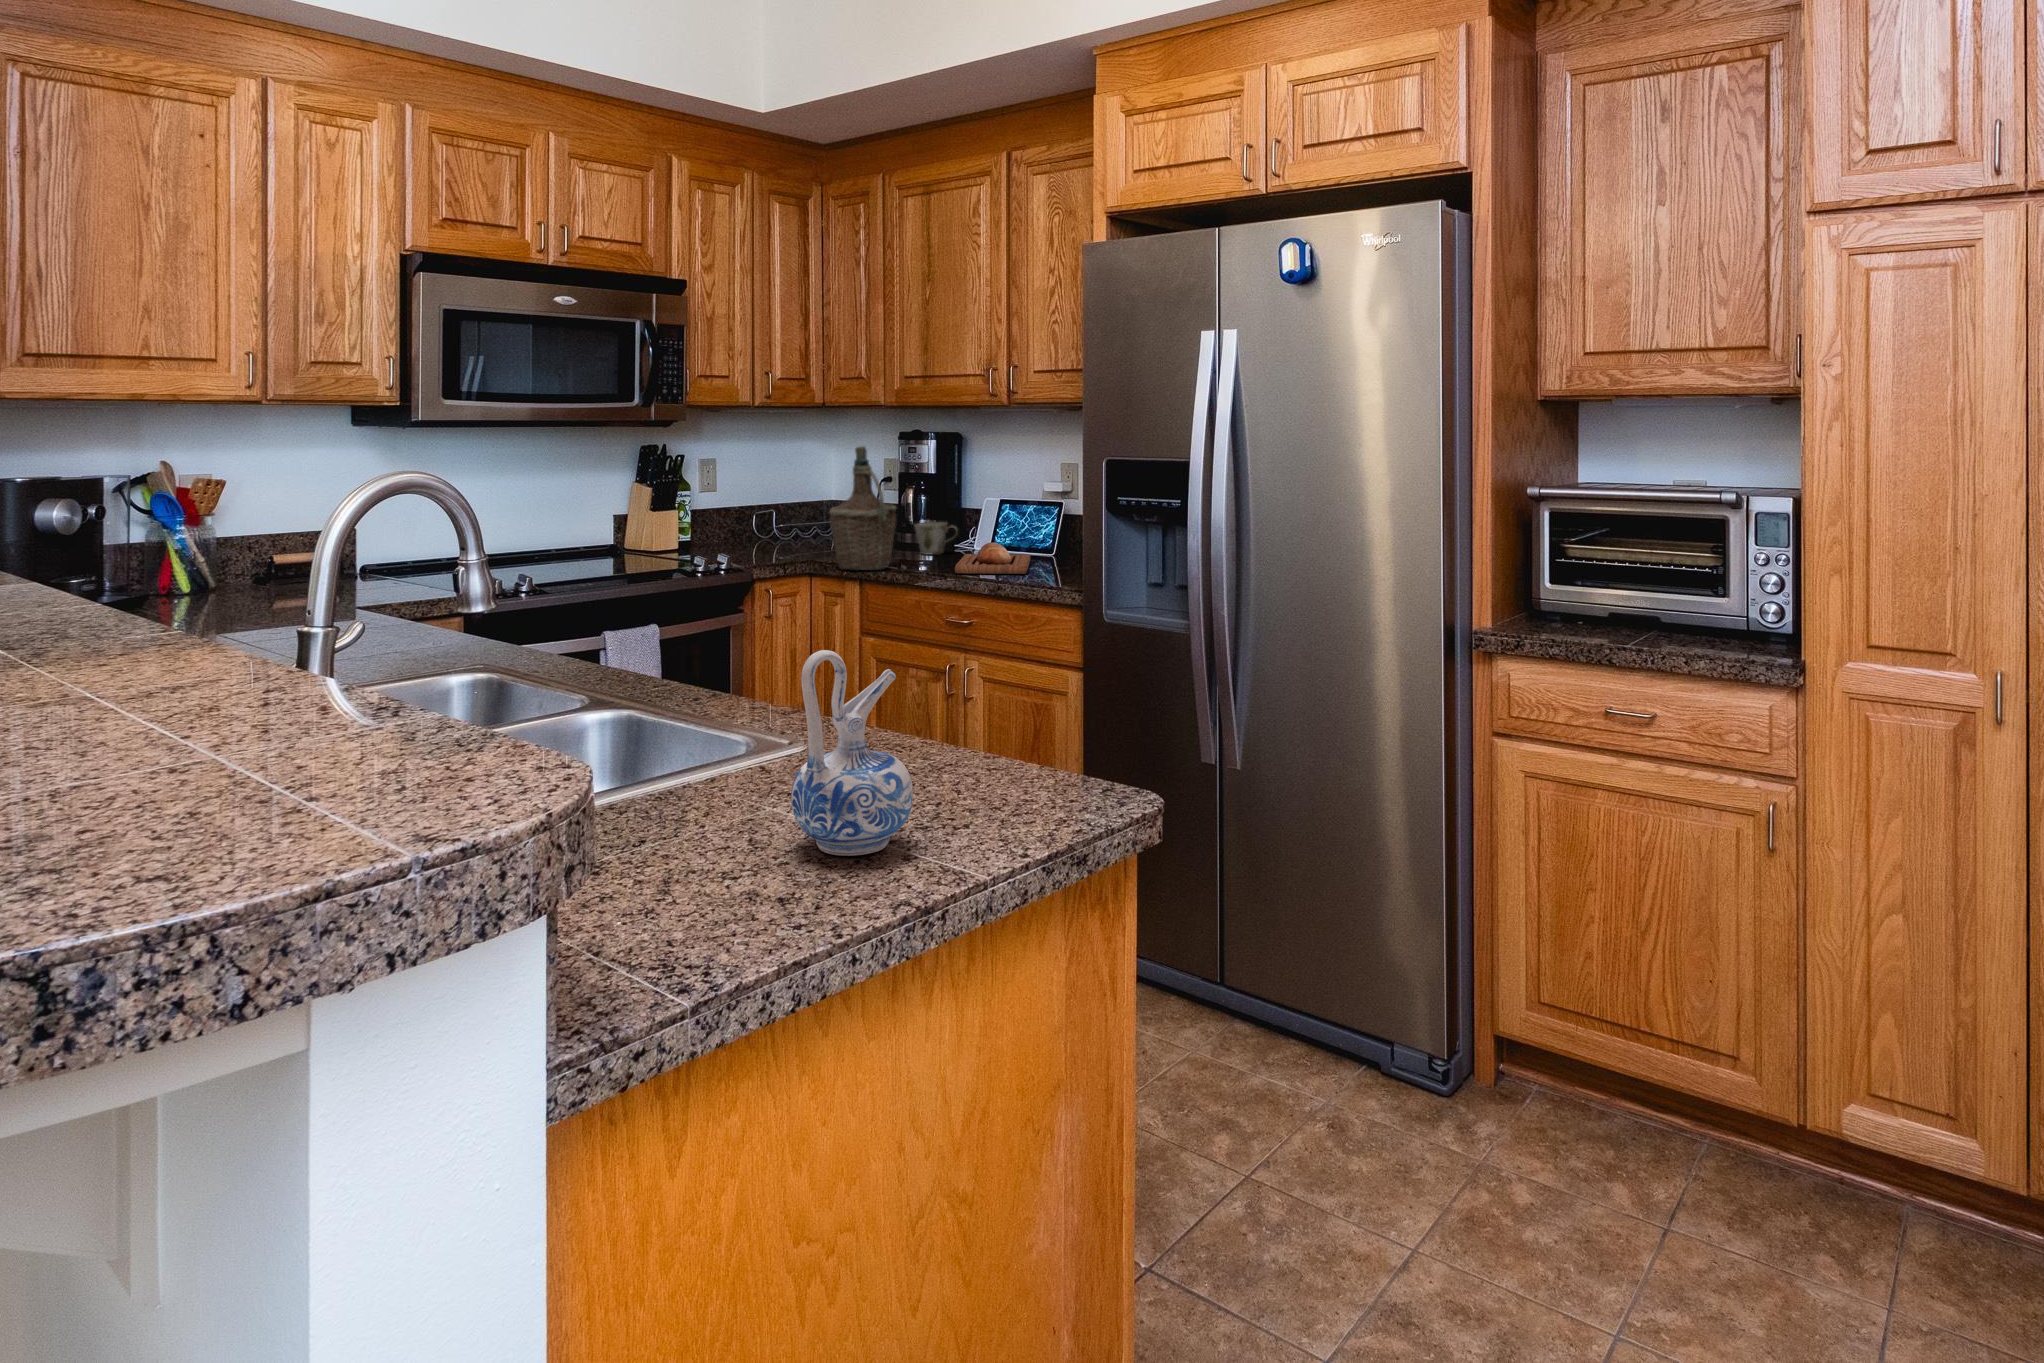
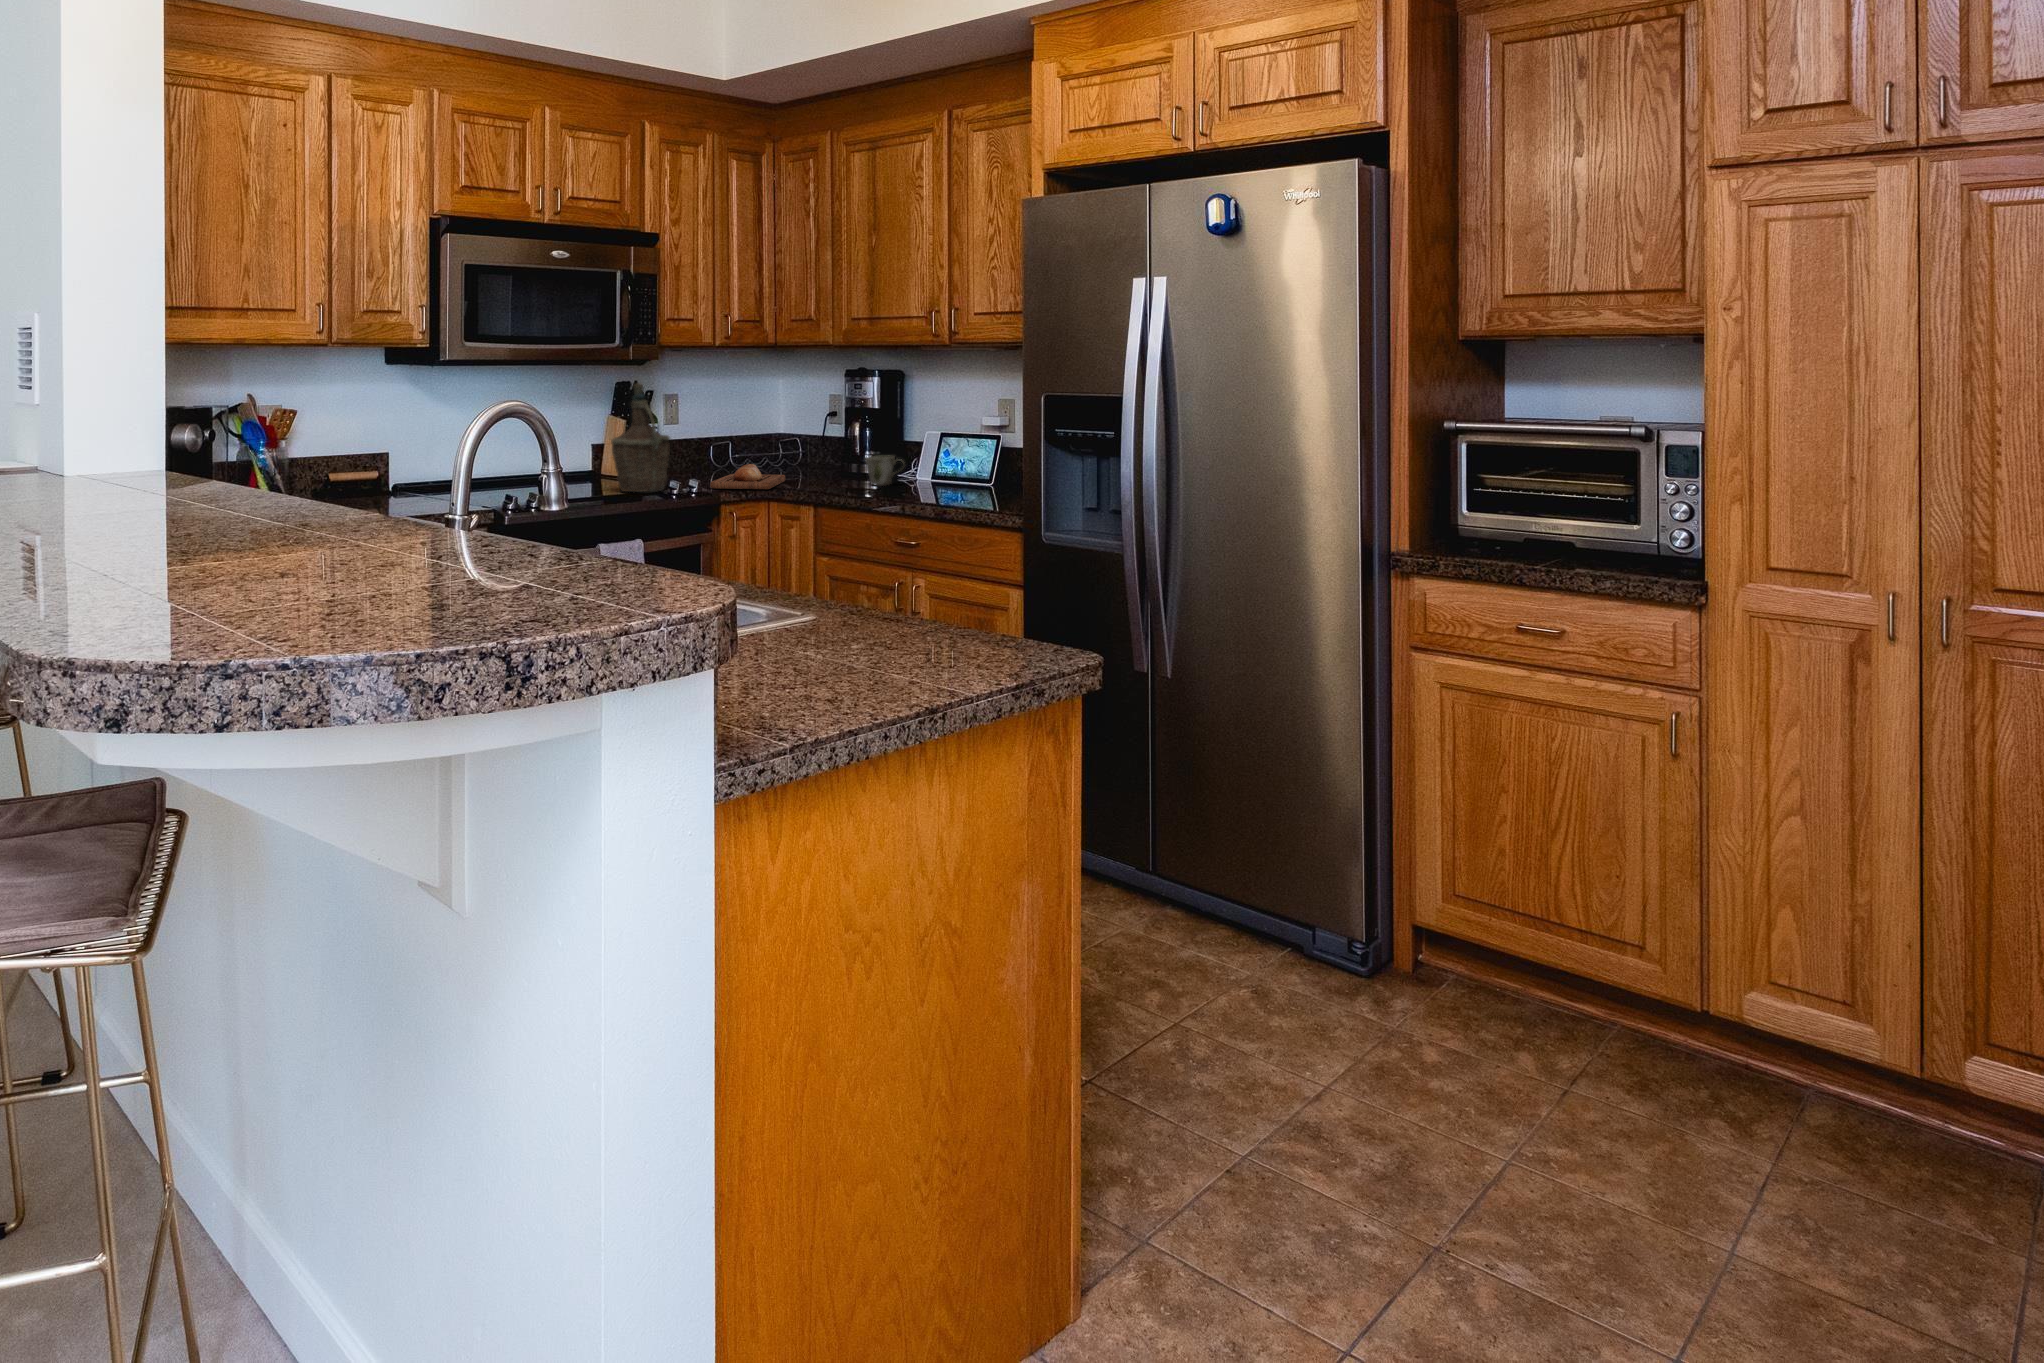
bottle: present [830,446,896,570] -> present [611,384,670,492]
bread loaf: present [955,542,1030,574] -> present [710,464,785,489]
ceramic pitcher: present [791,650,913,856] -> none [829,531,917,679]

